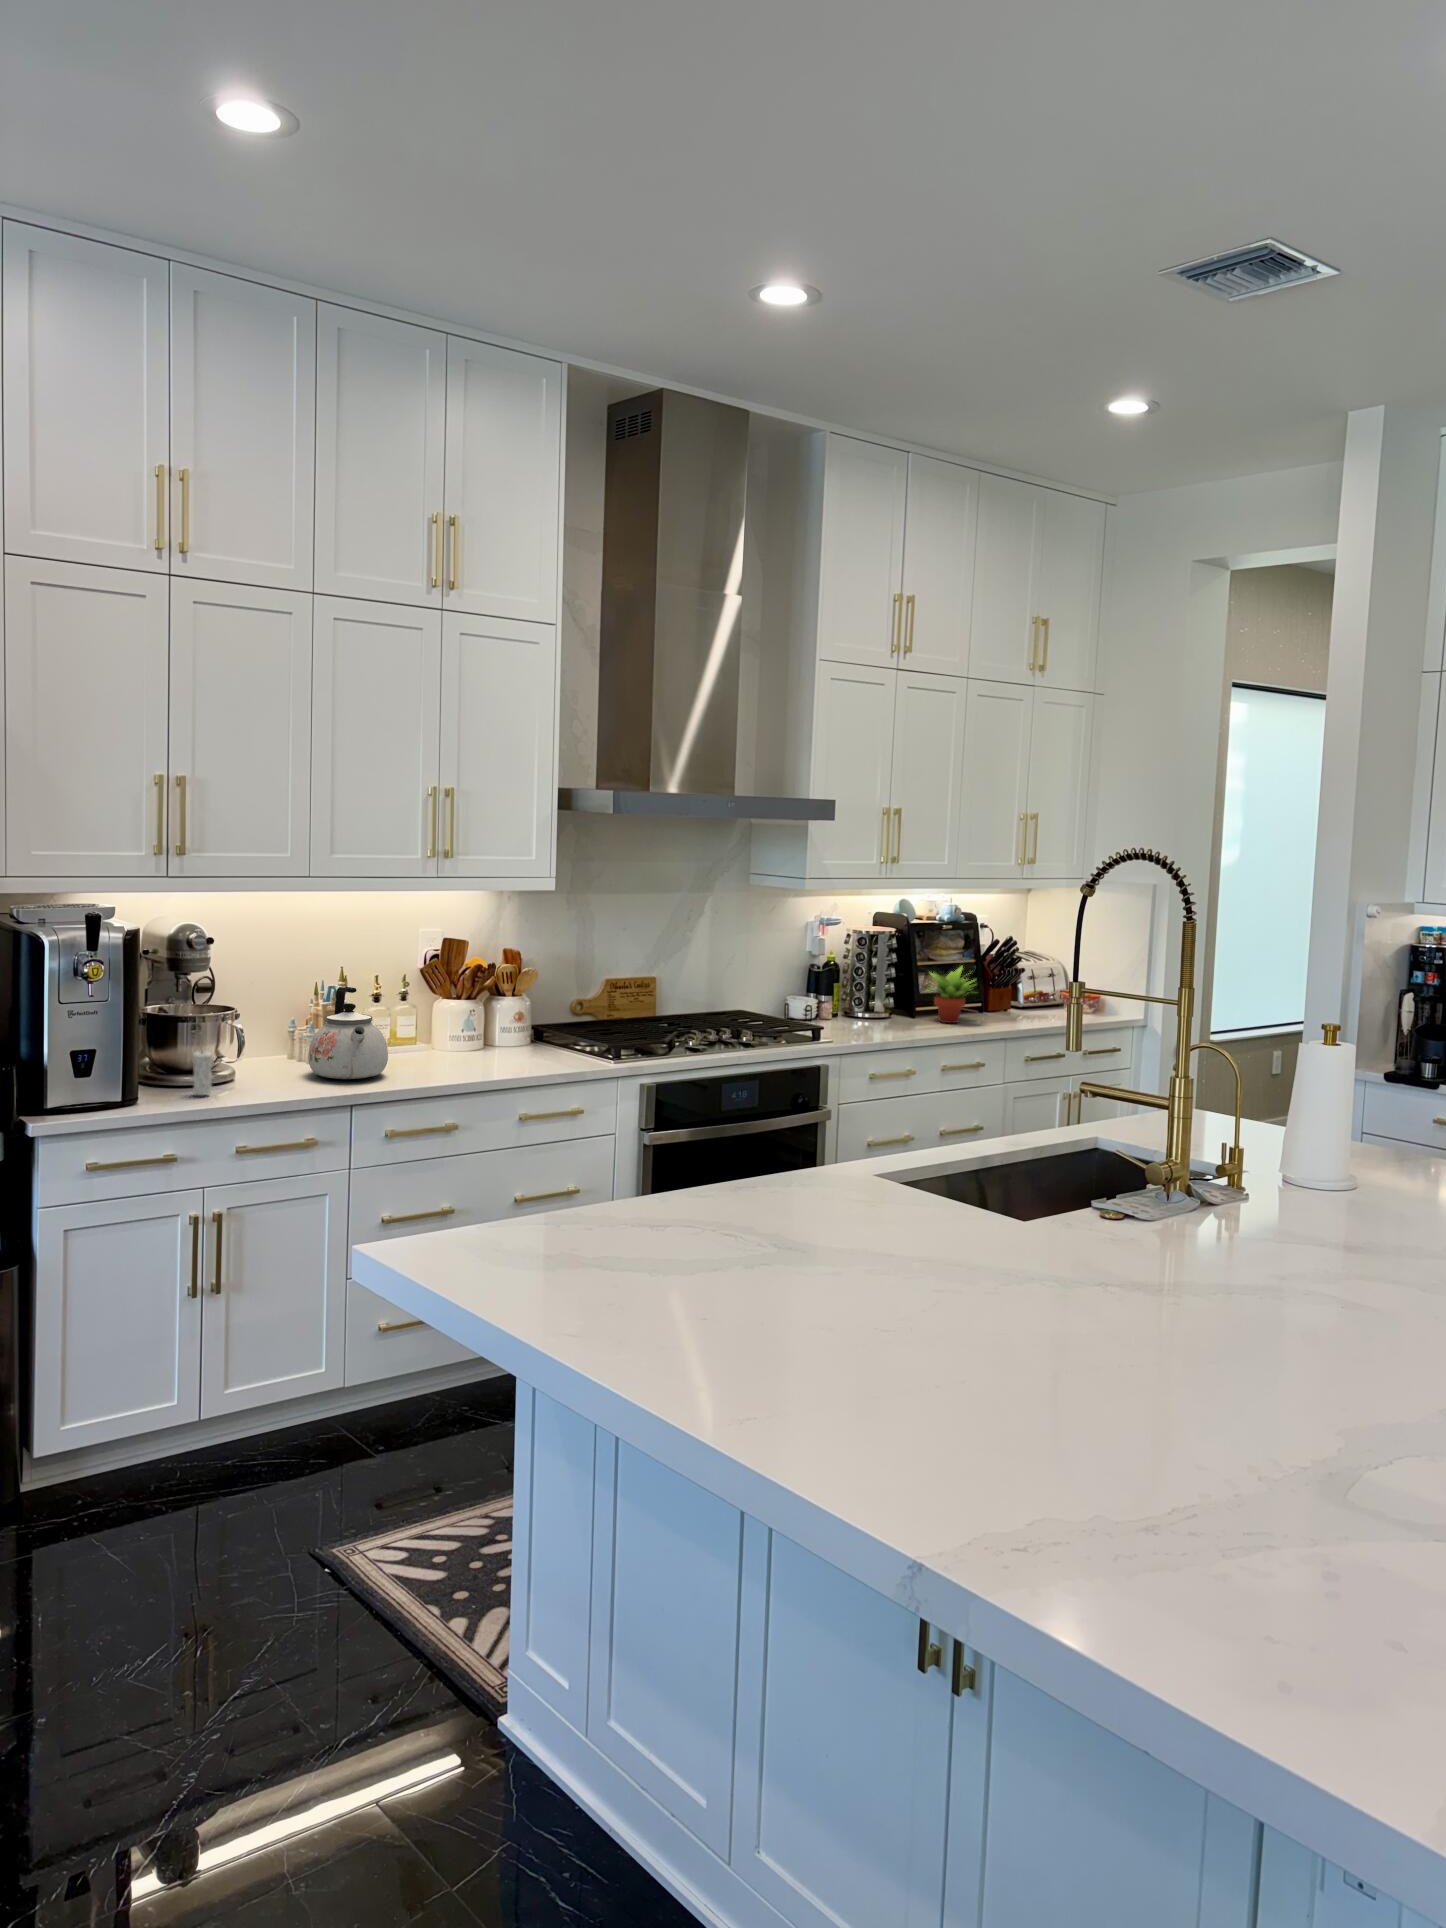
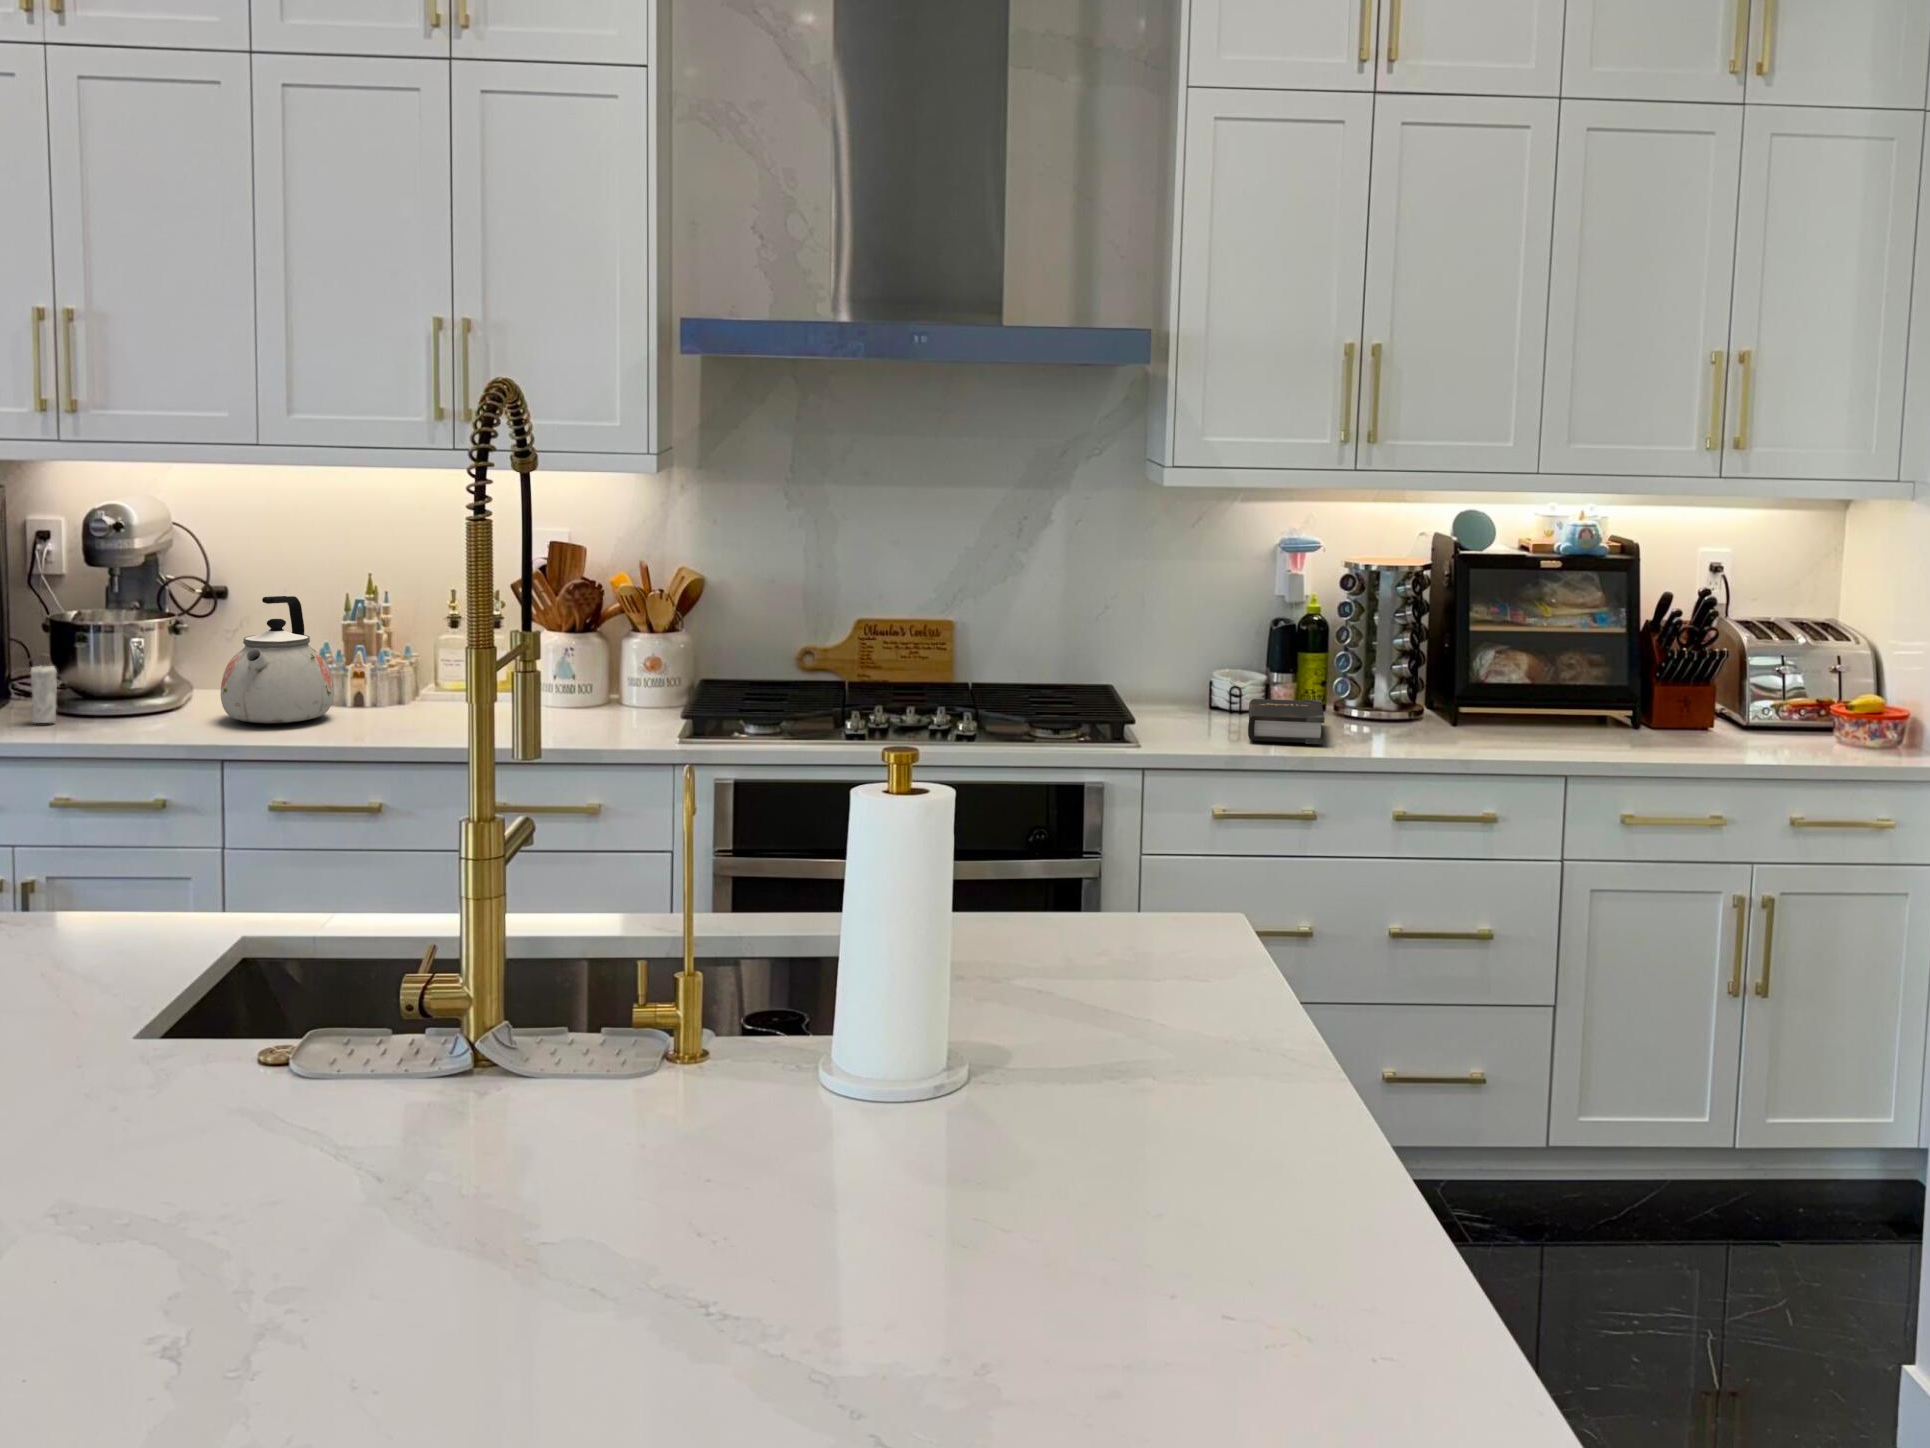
succulent plant: present [929,966,974,1023] -> none [1425,633,1534,738]
hardback book: none [840,1009,910,1034] -> present [1248,699,1325,744]

